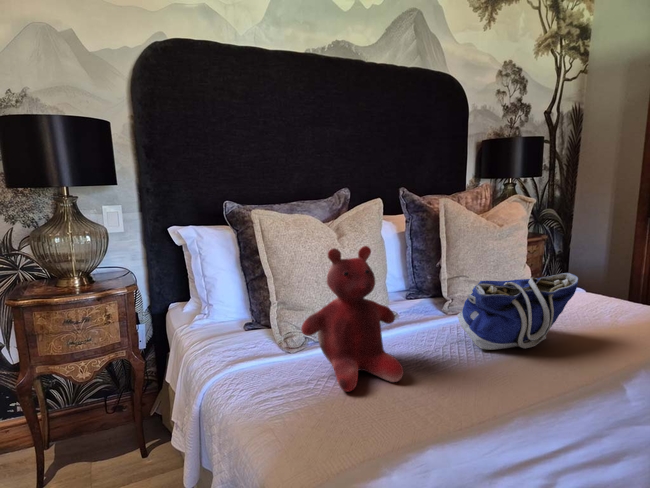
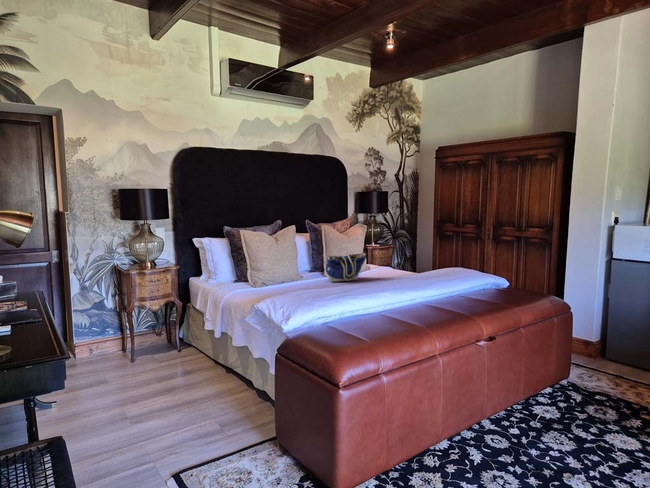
teddy bear: present [301,246,403,391] -> none [264,242,300,290]

